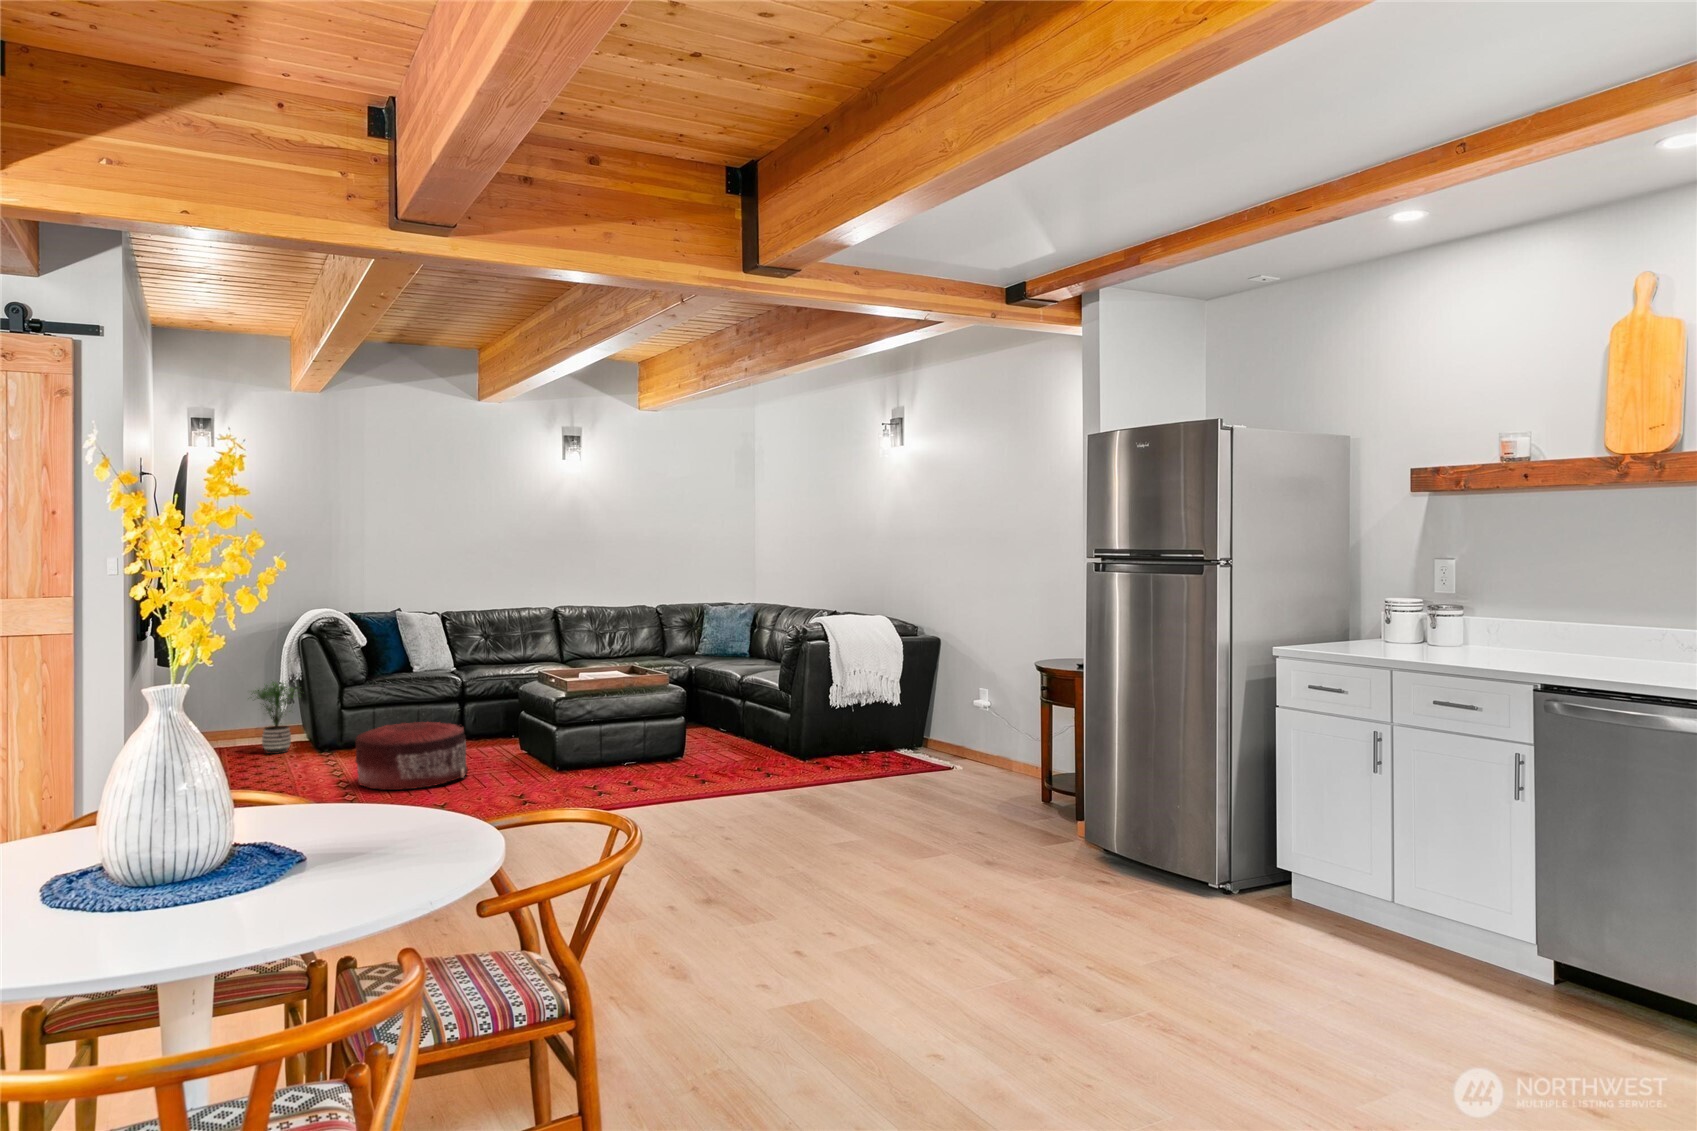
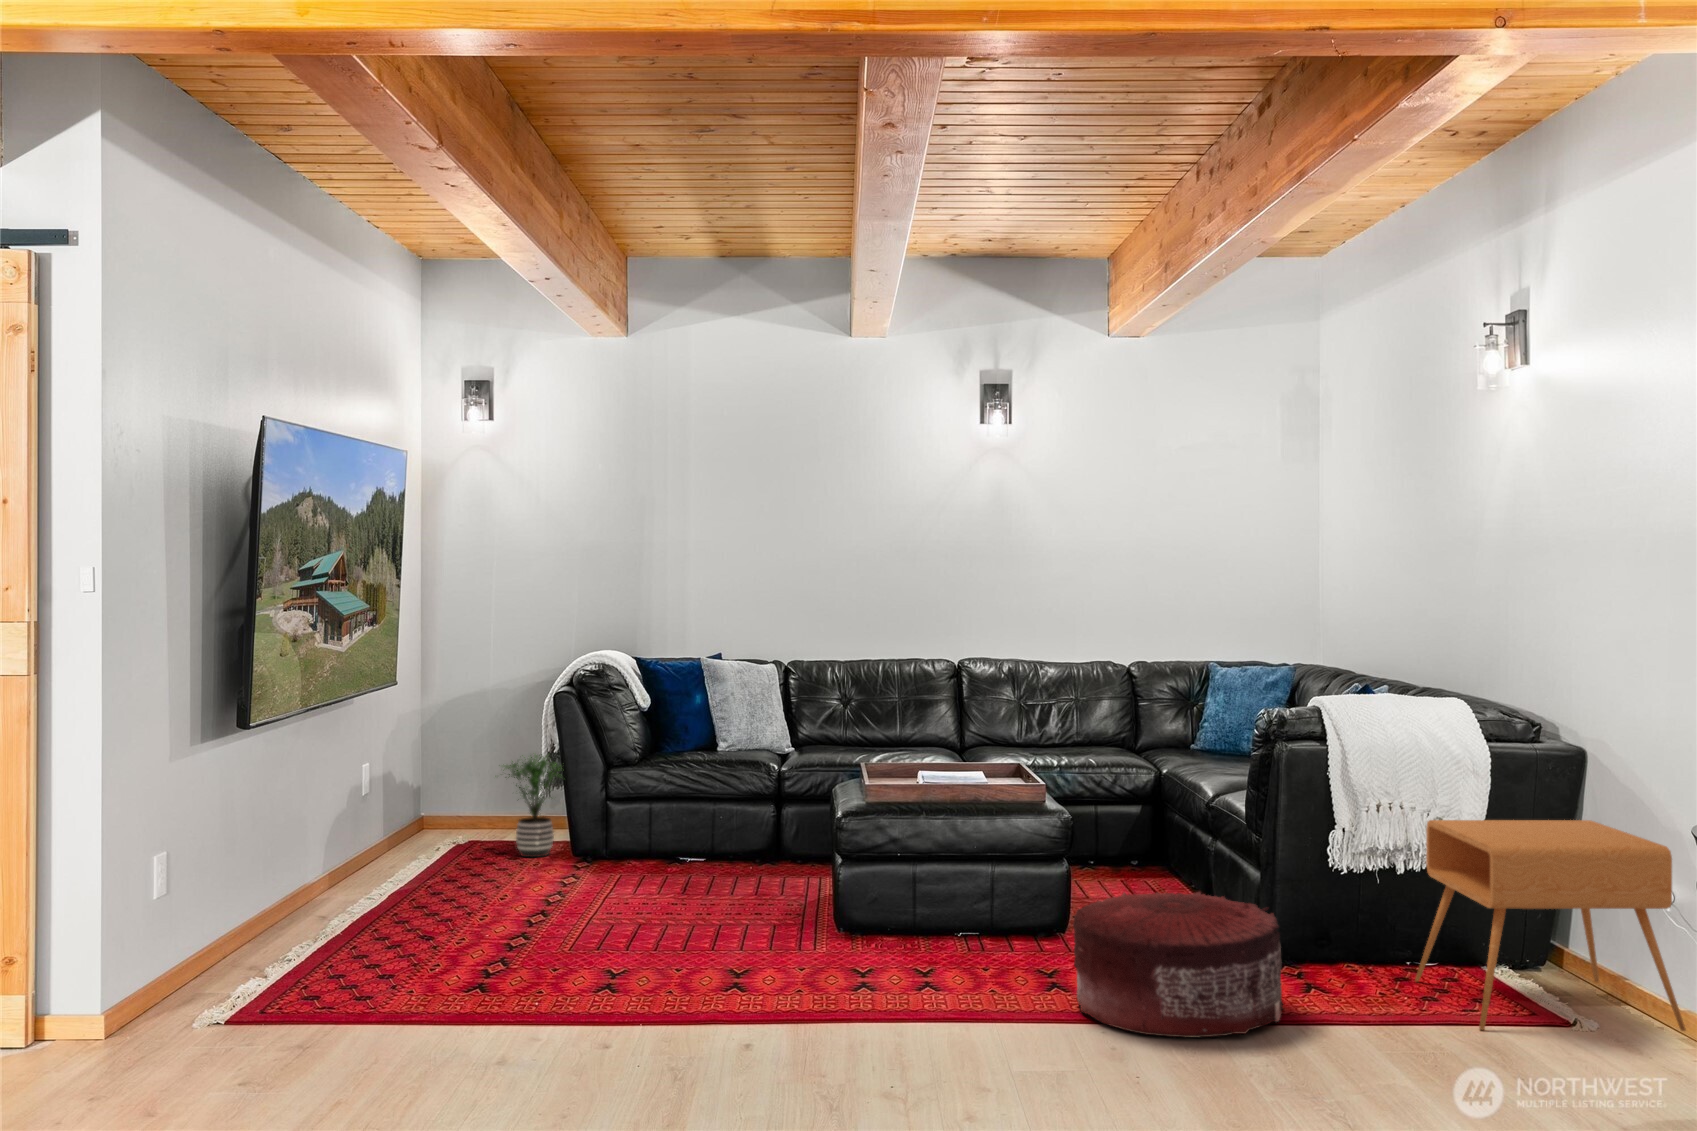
side table: none [870,673,992,773] -> present [1415,820,1686,1031]
pouf: present [355,722,468,790] -> present [1073,892,1284,1037]

